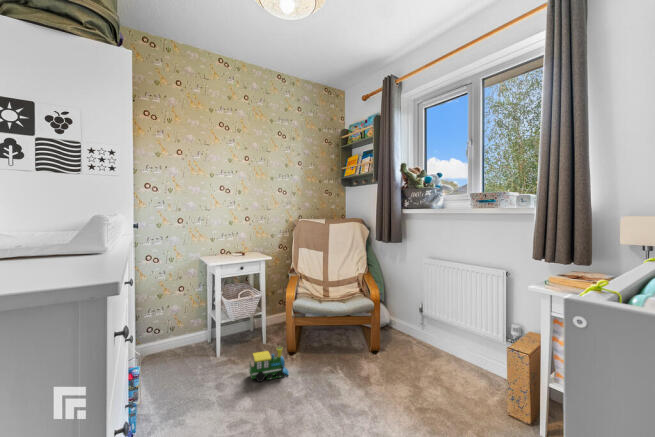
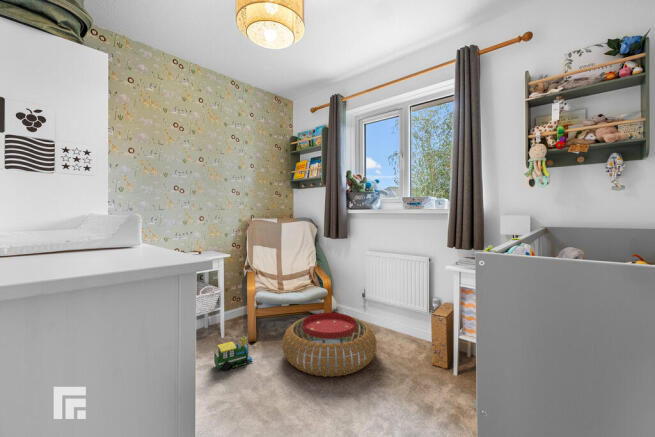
pouf: none [321,328,432,405] -> present [282,313,377,377]

